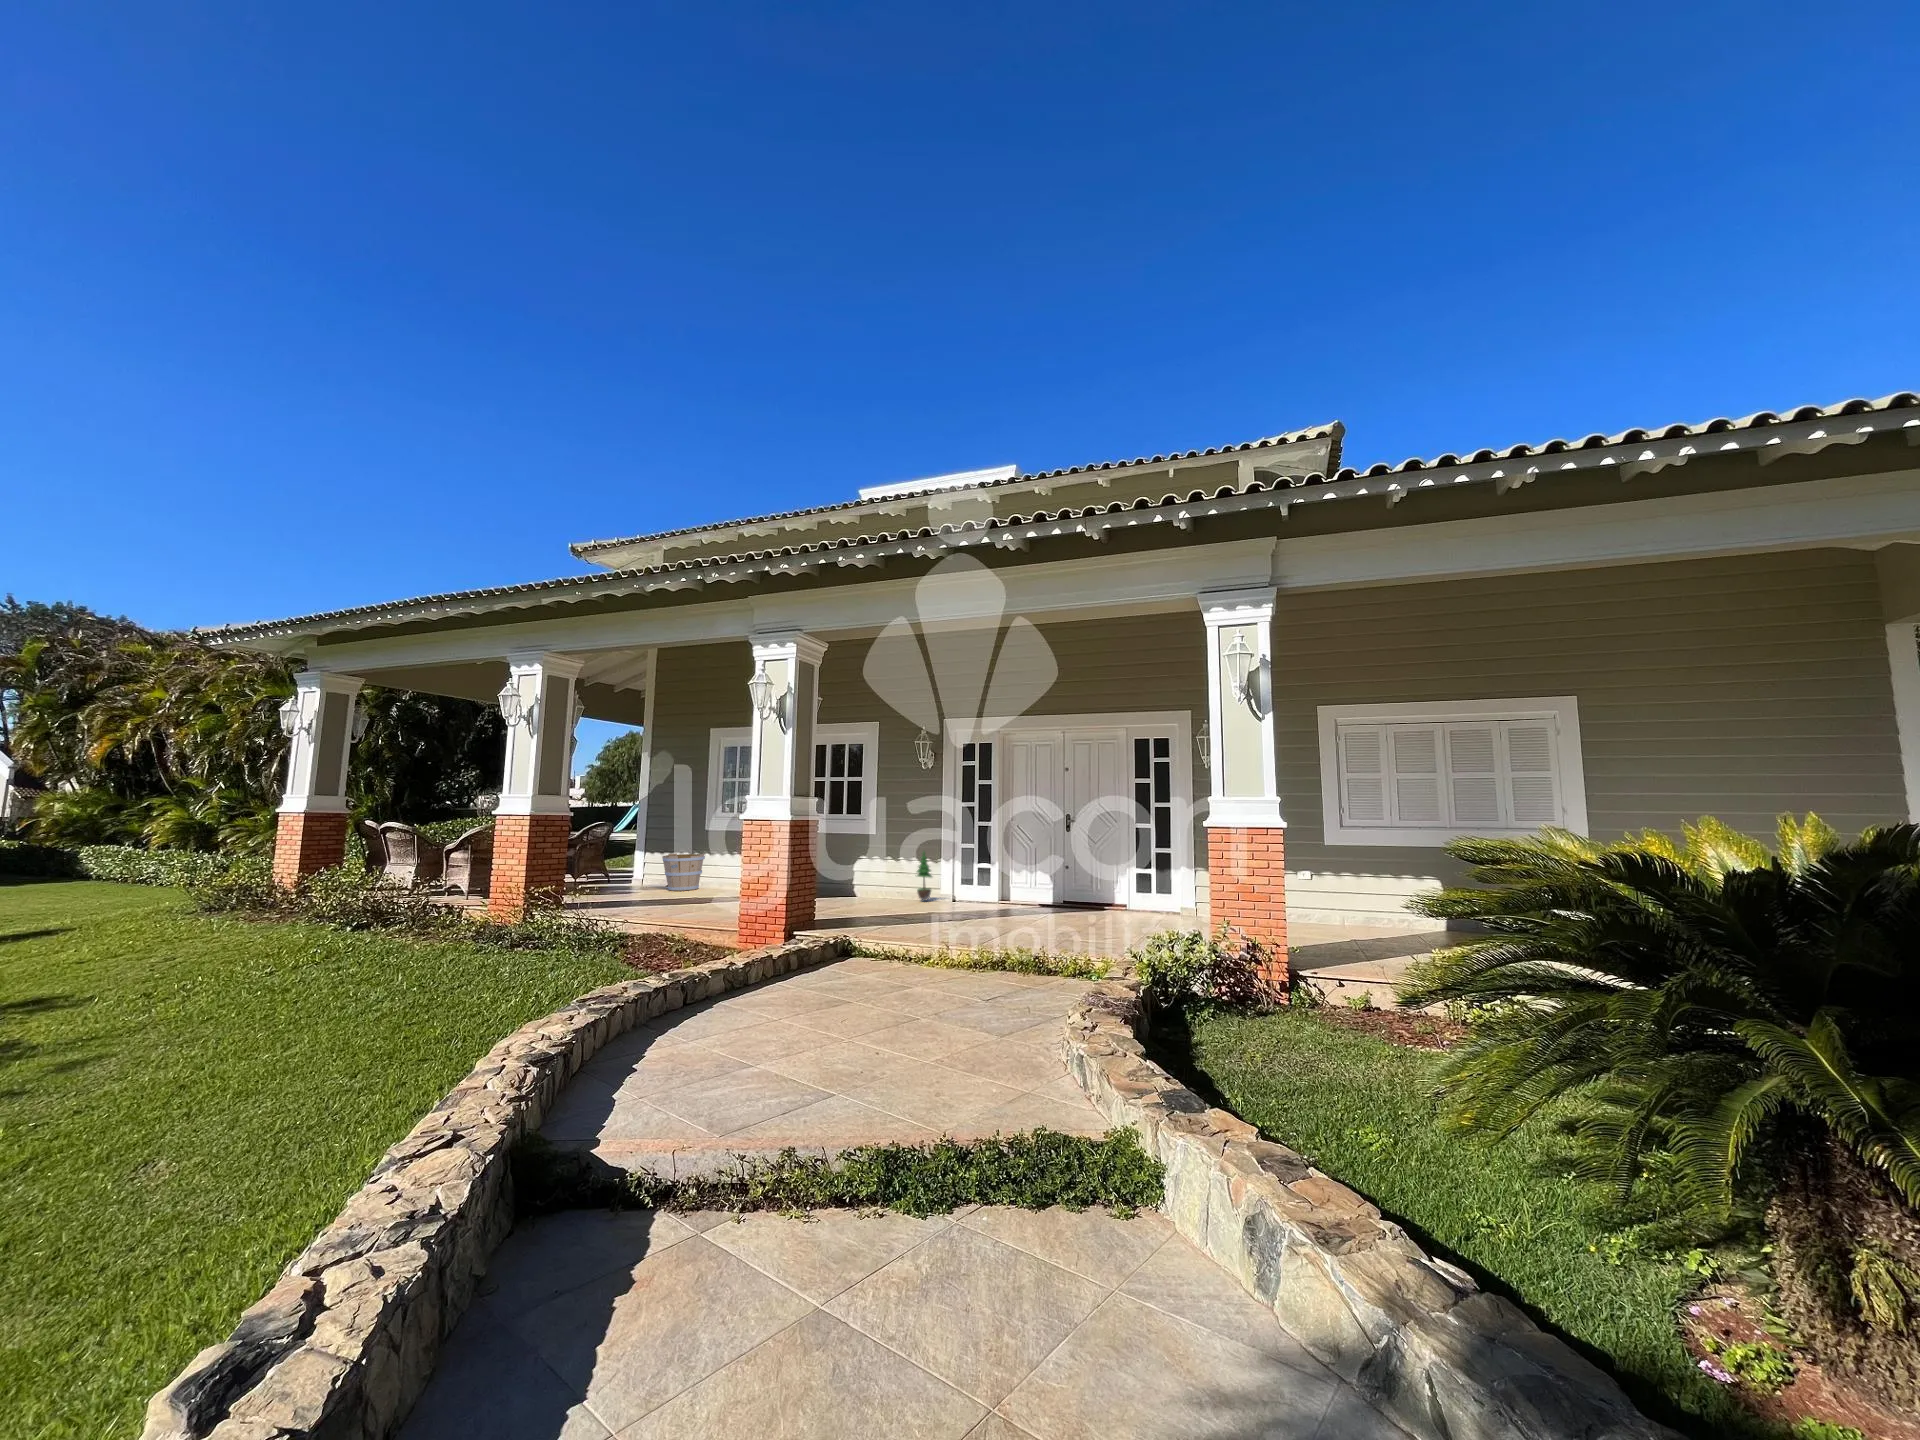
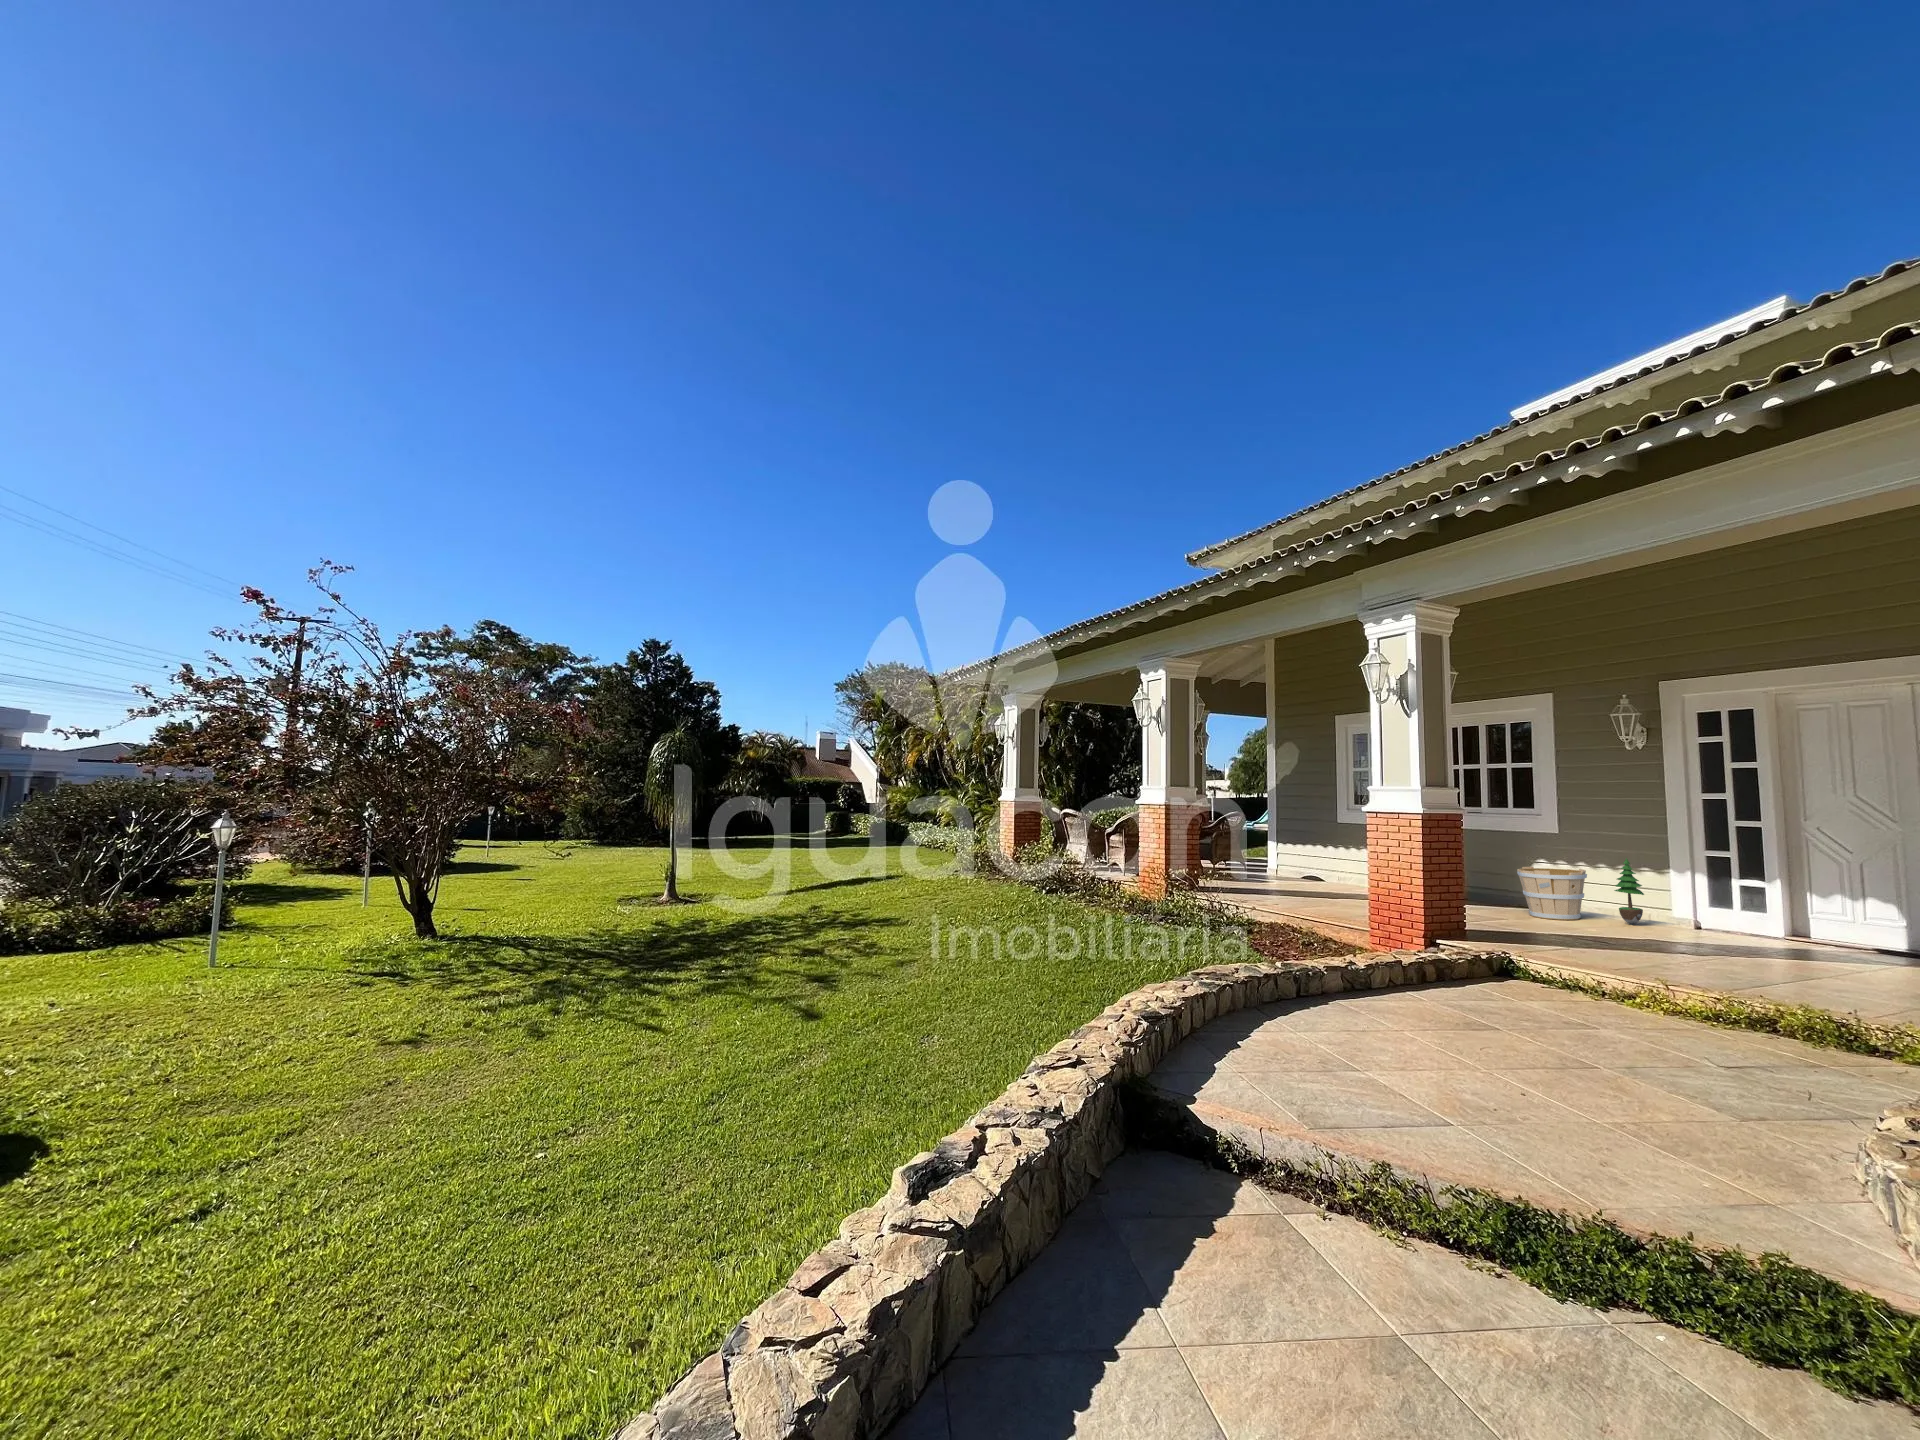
wooden bucket: present [662,853,705,891] -> present [1517,867,1587,920]

